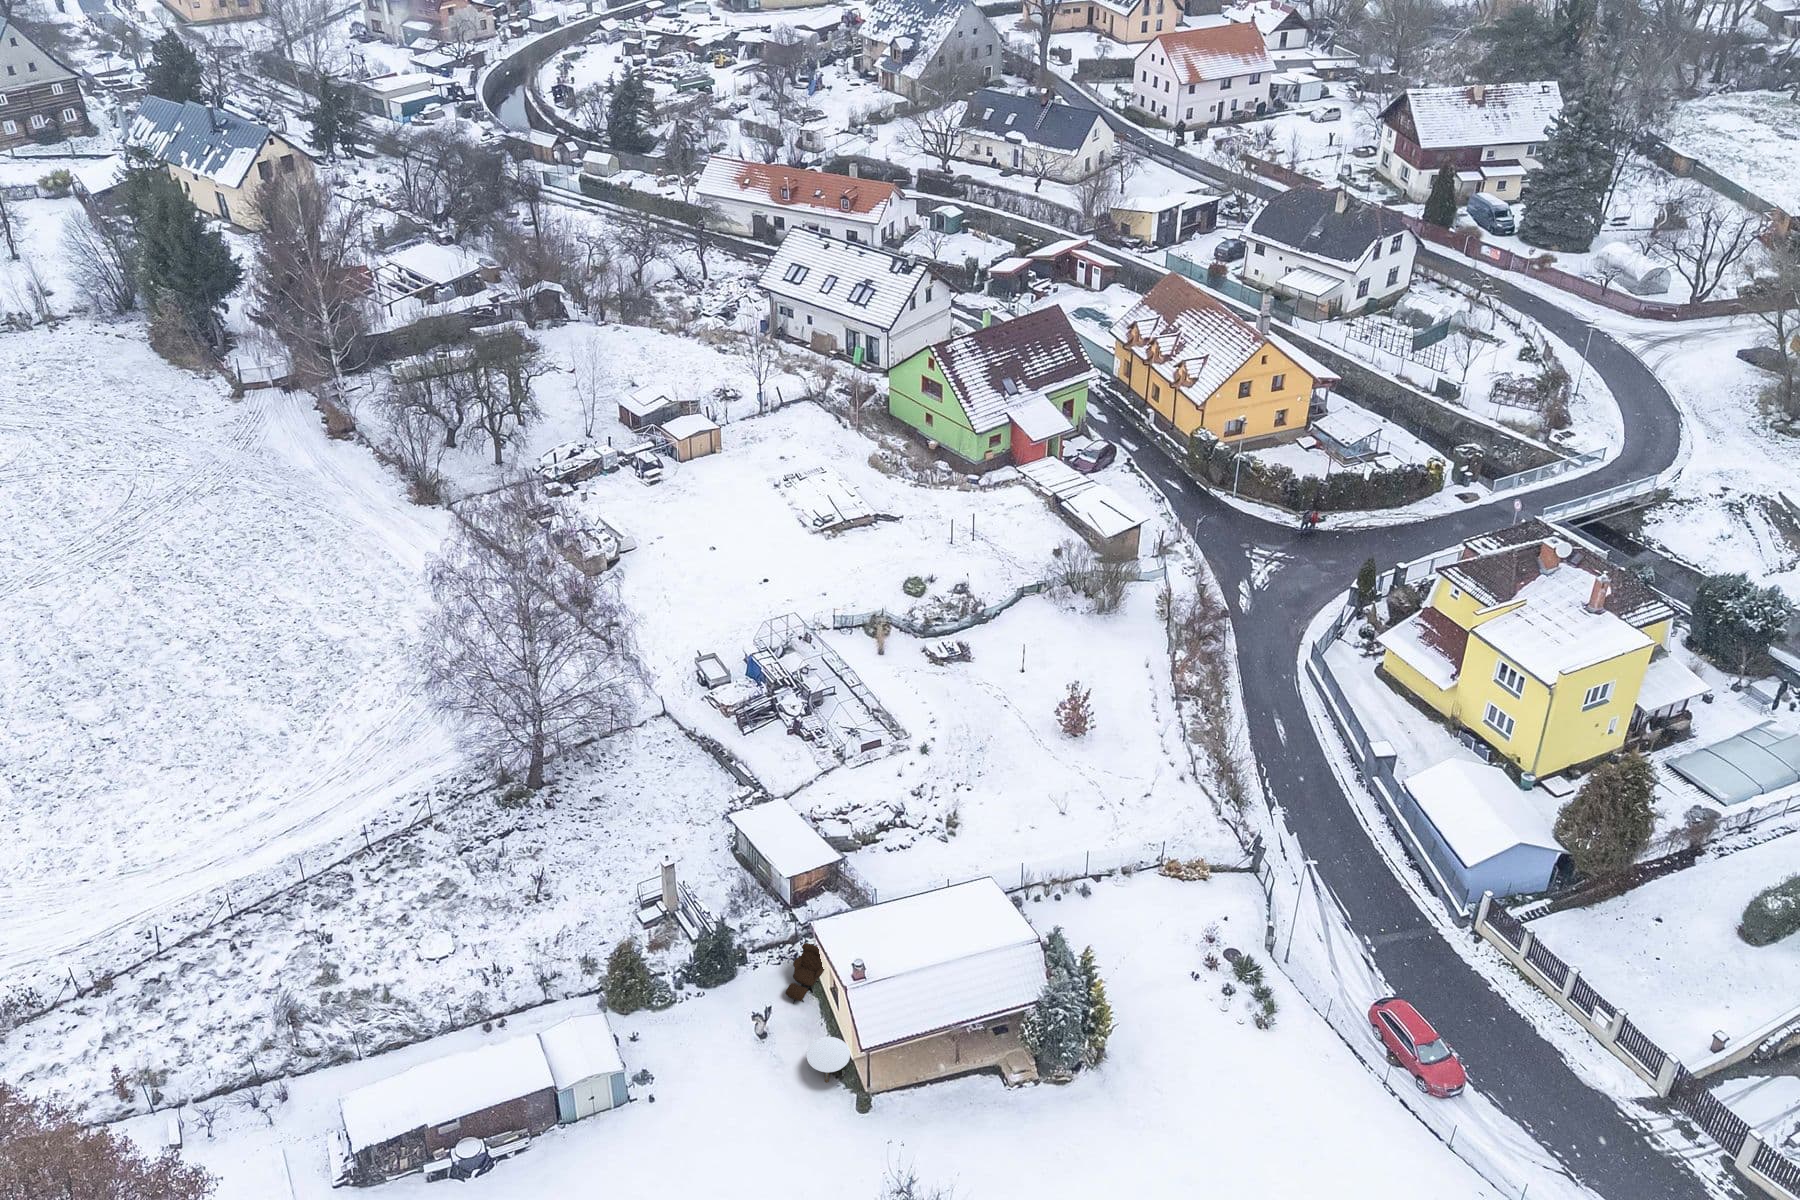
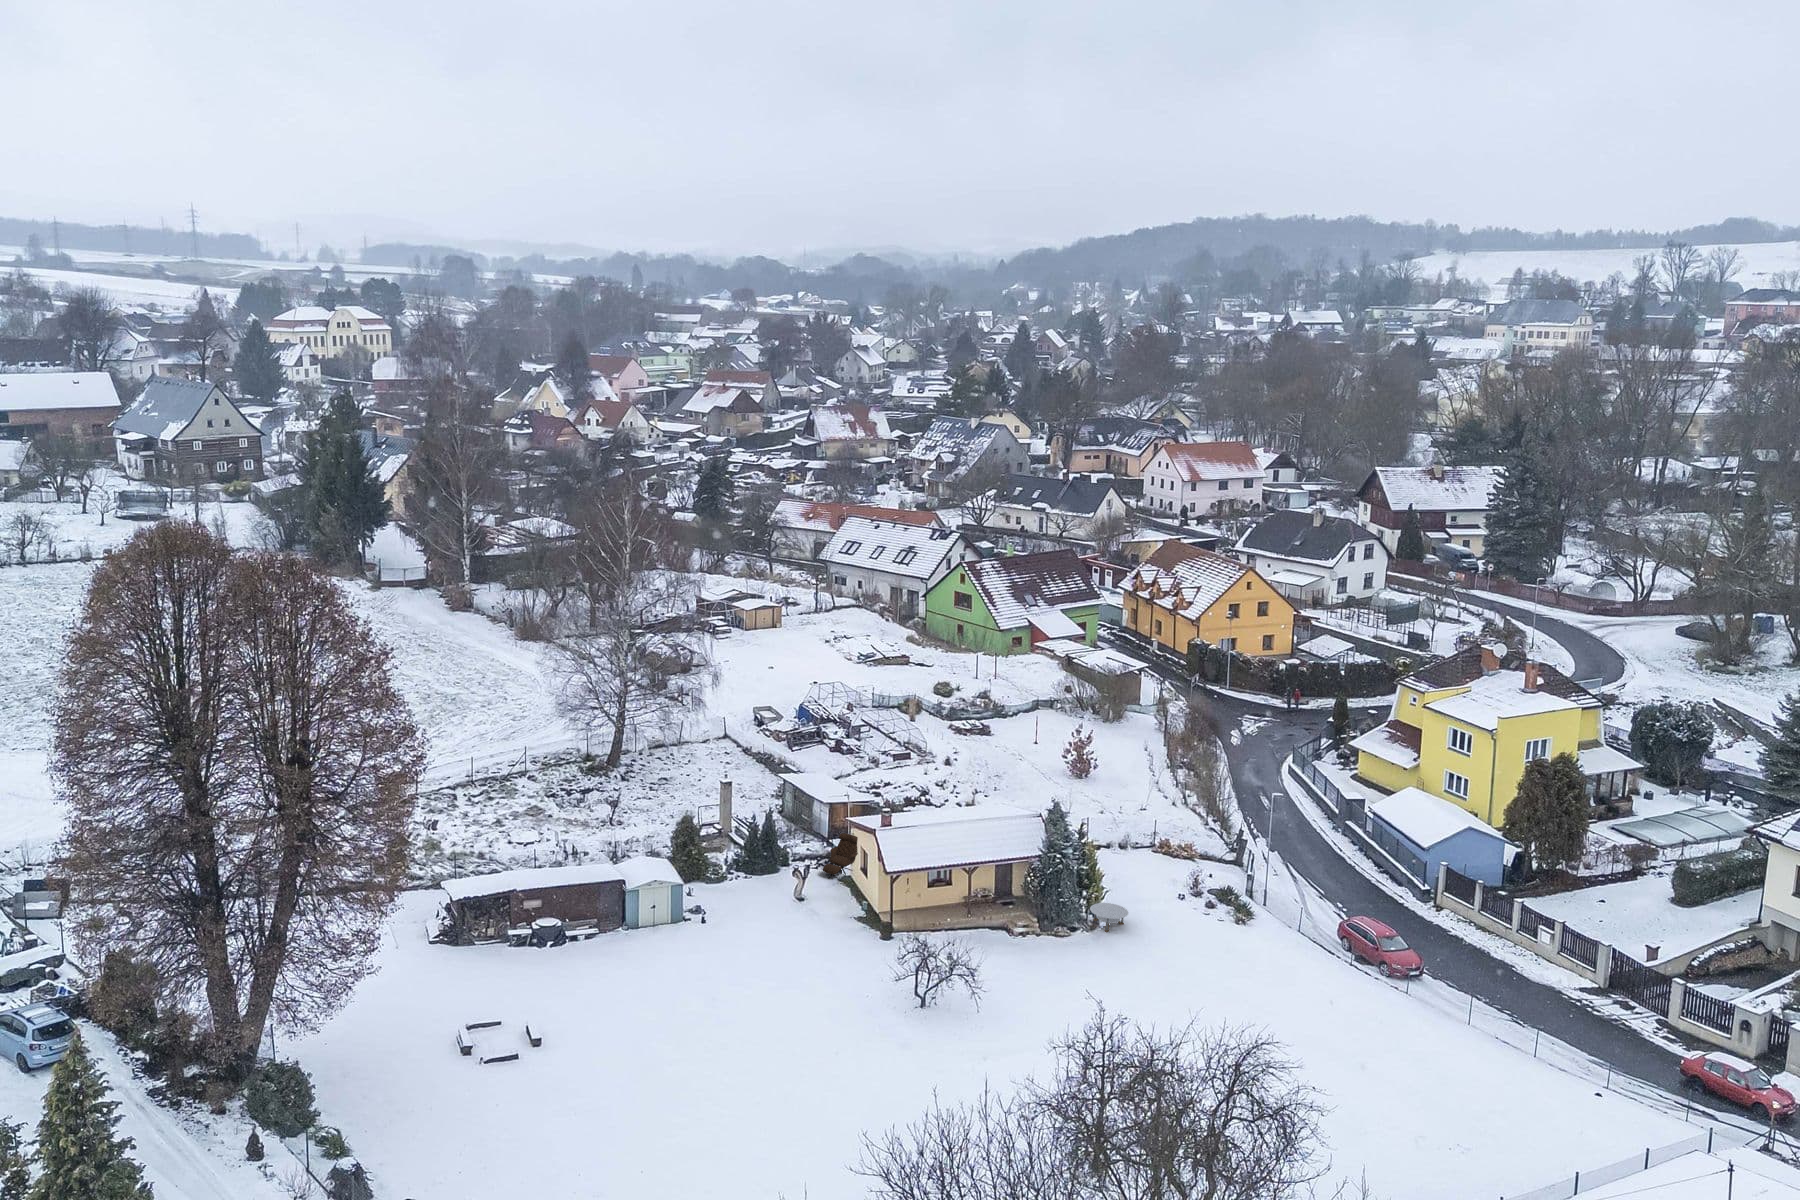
round table: present [806,1037,850,1082] -> present [1090,903,1128,932]

